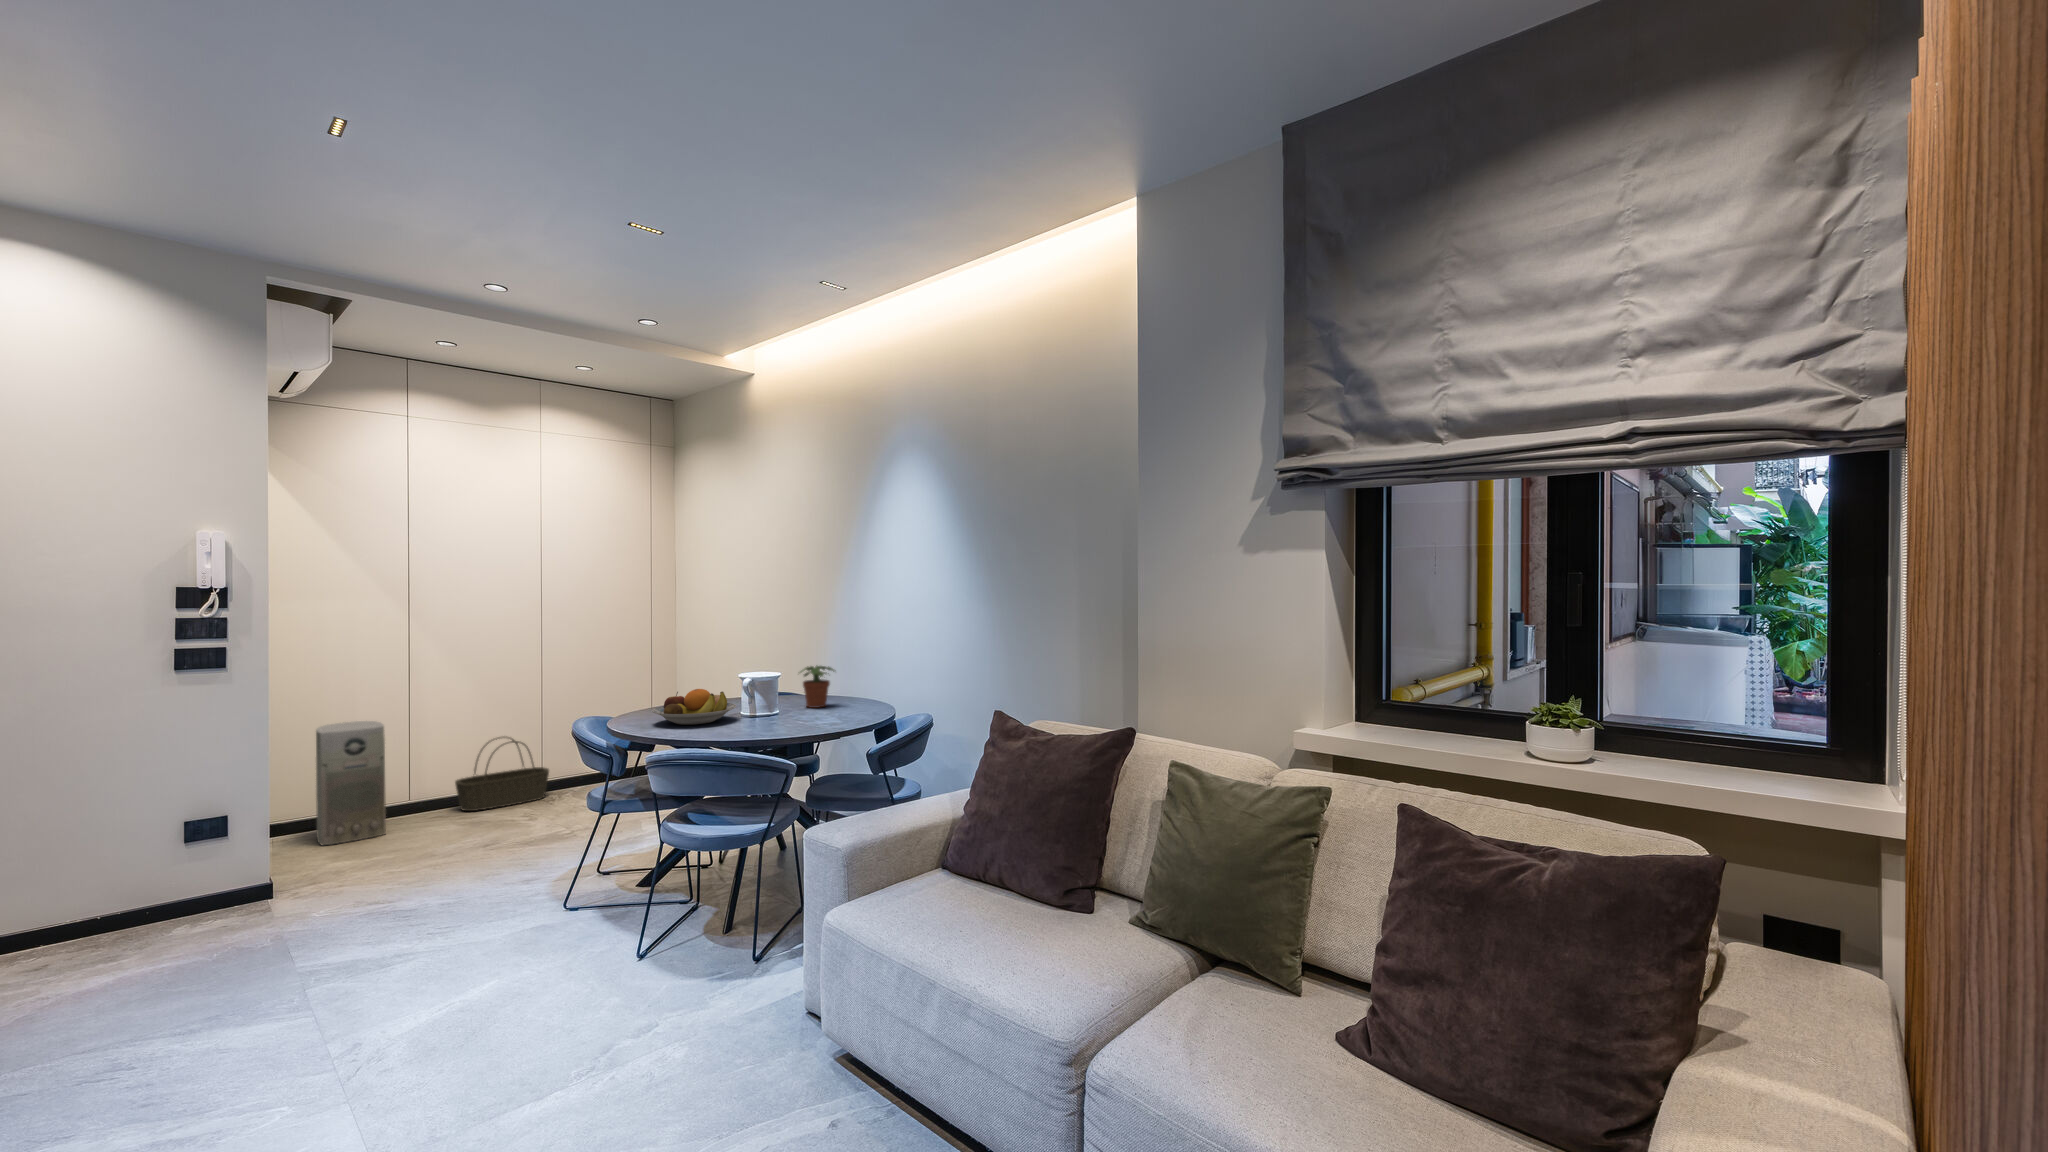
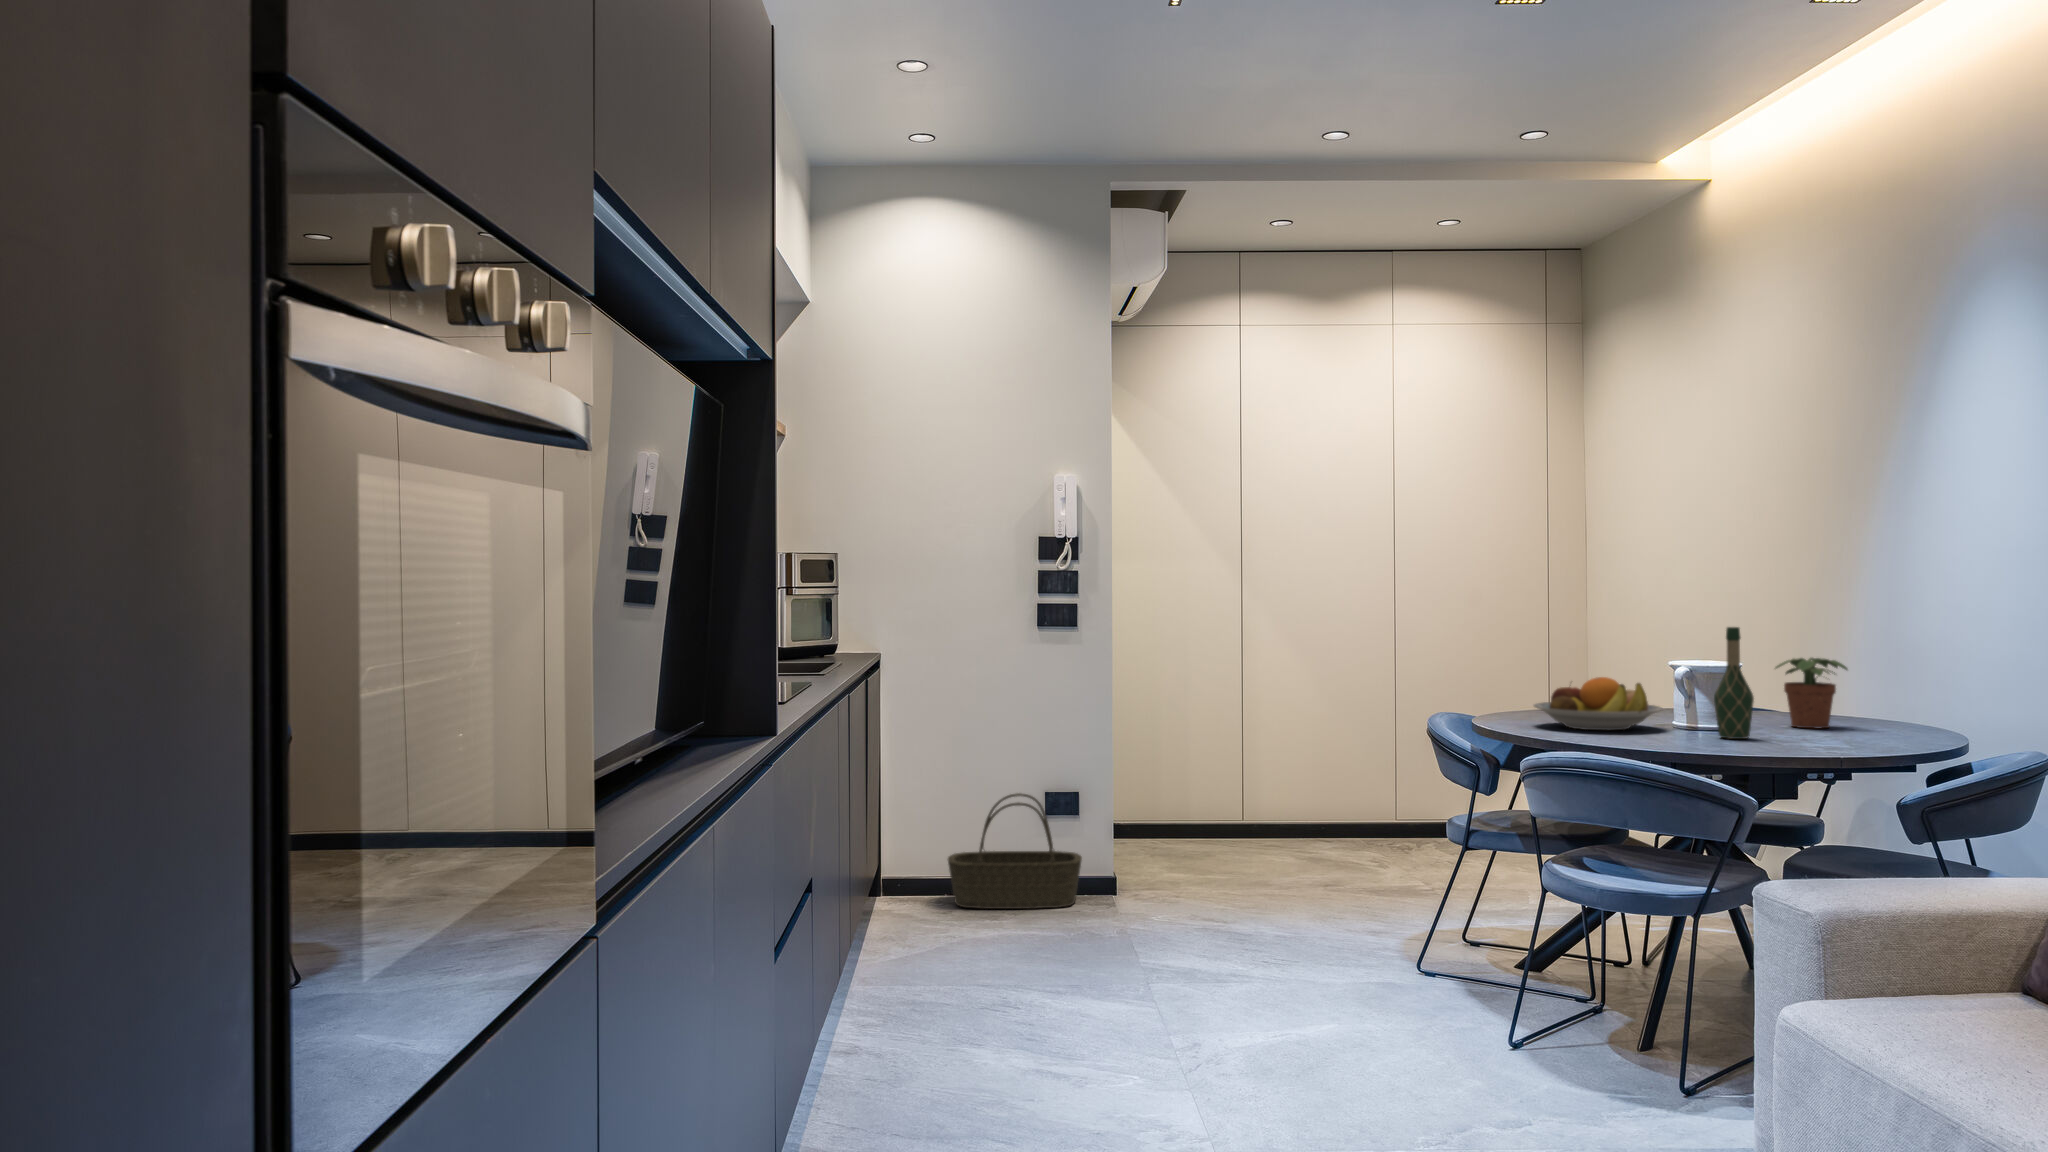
wine bottle: none [768,654,790,723] -> present [1714,627,1754,739]
air purifier: present [316,721,386,845] -> none [1156,710,1223,852]
basket: present [455,737,549,811] -> present [948,793,1082,909]

